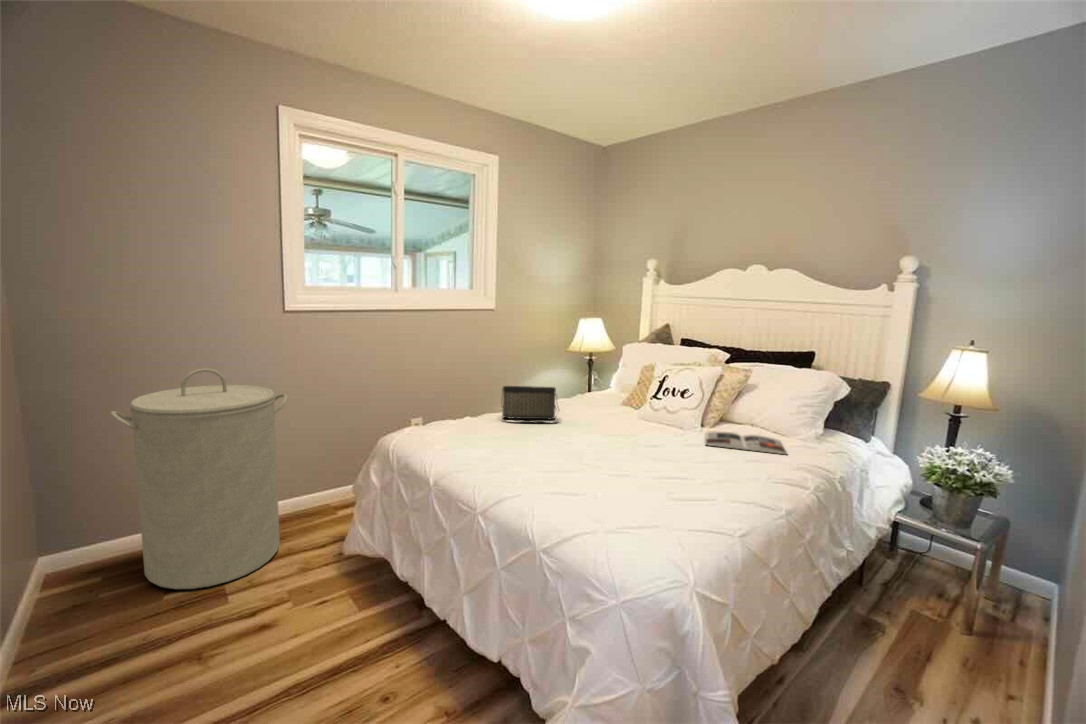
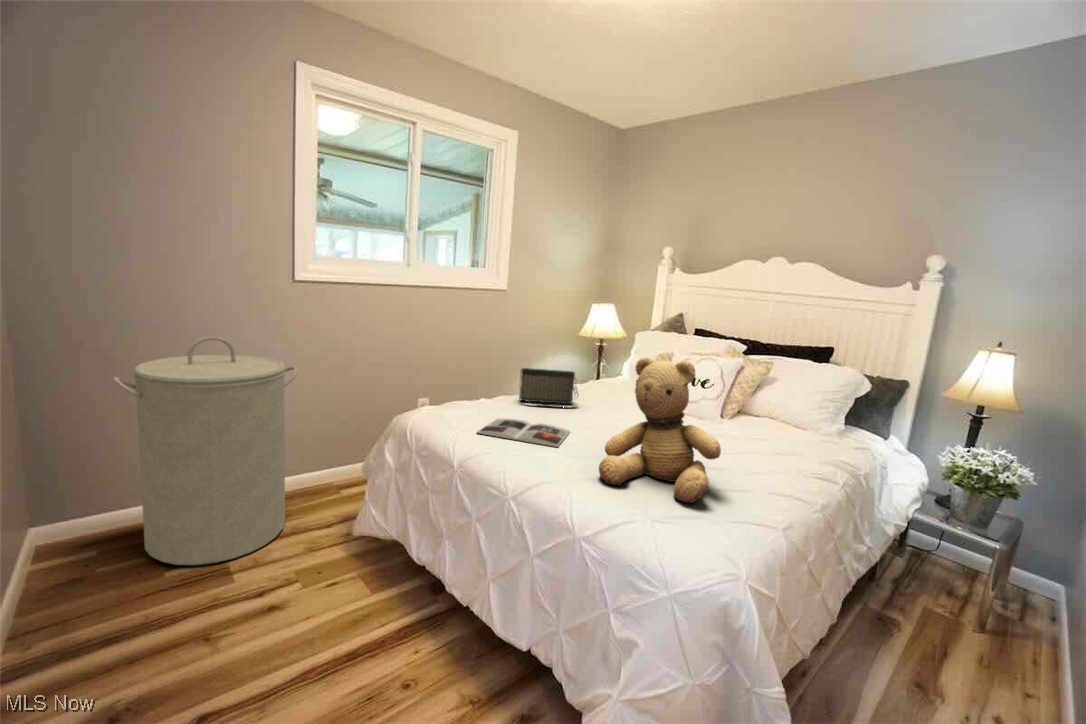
teddy bear: none [564,372,678,512] -> present [599,357,721,503]
magazine: present [705,431,787,454] -> present [477,418,570,447]

